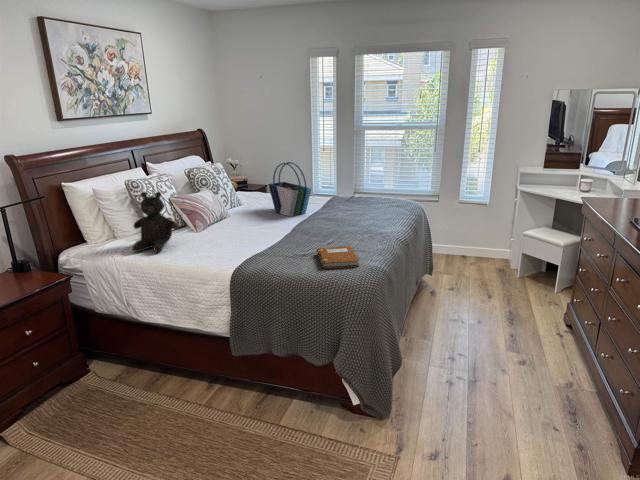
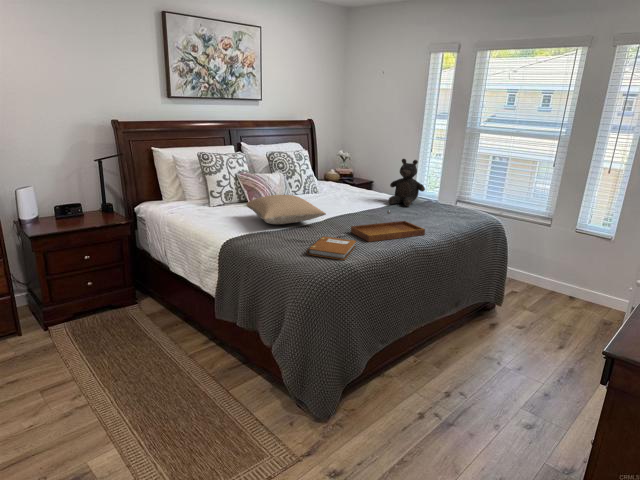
tote bag: present [269,162,311,217] -> none [336,153,369,209]
teddy bear: present [132,192,178,252] -> present [388,159,425,206]
pillow: none [209,213,299,245] -> present [246,195,326,224]
tray: none [327,213,387,245] -> present [351,210,425,242]

